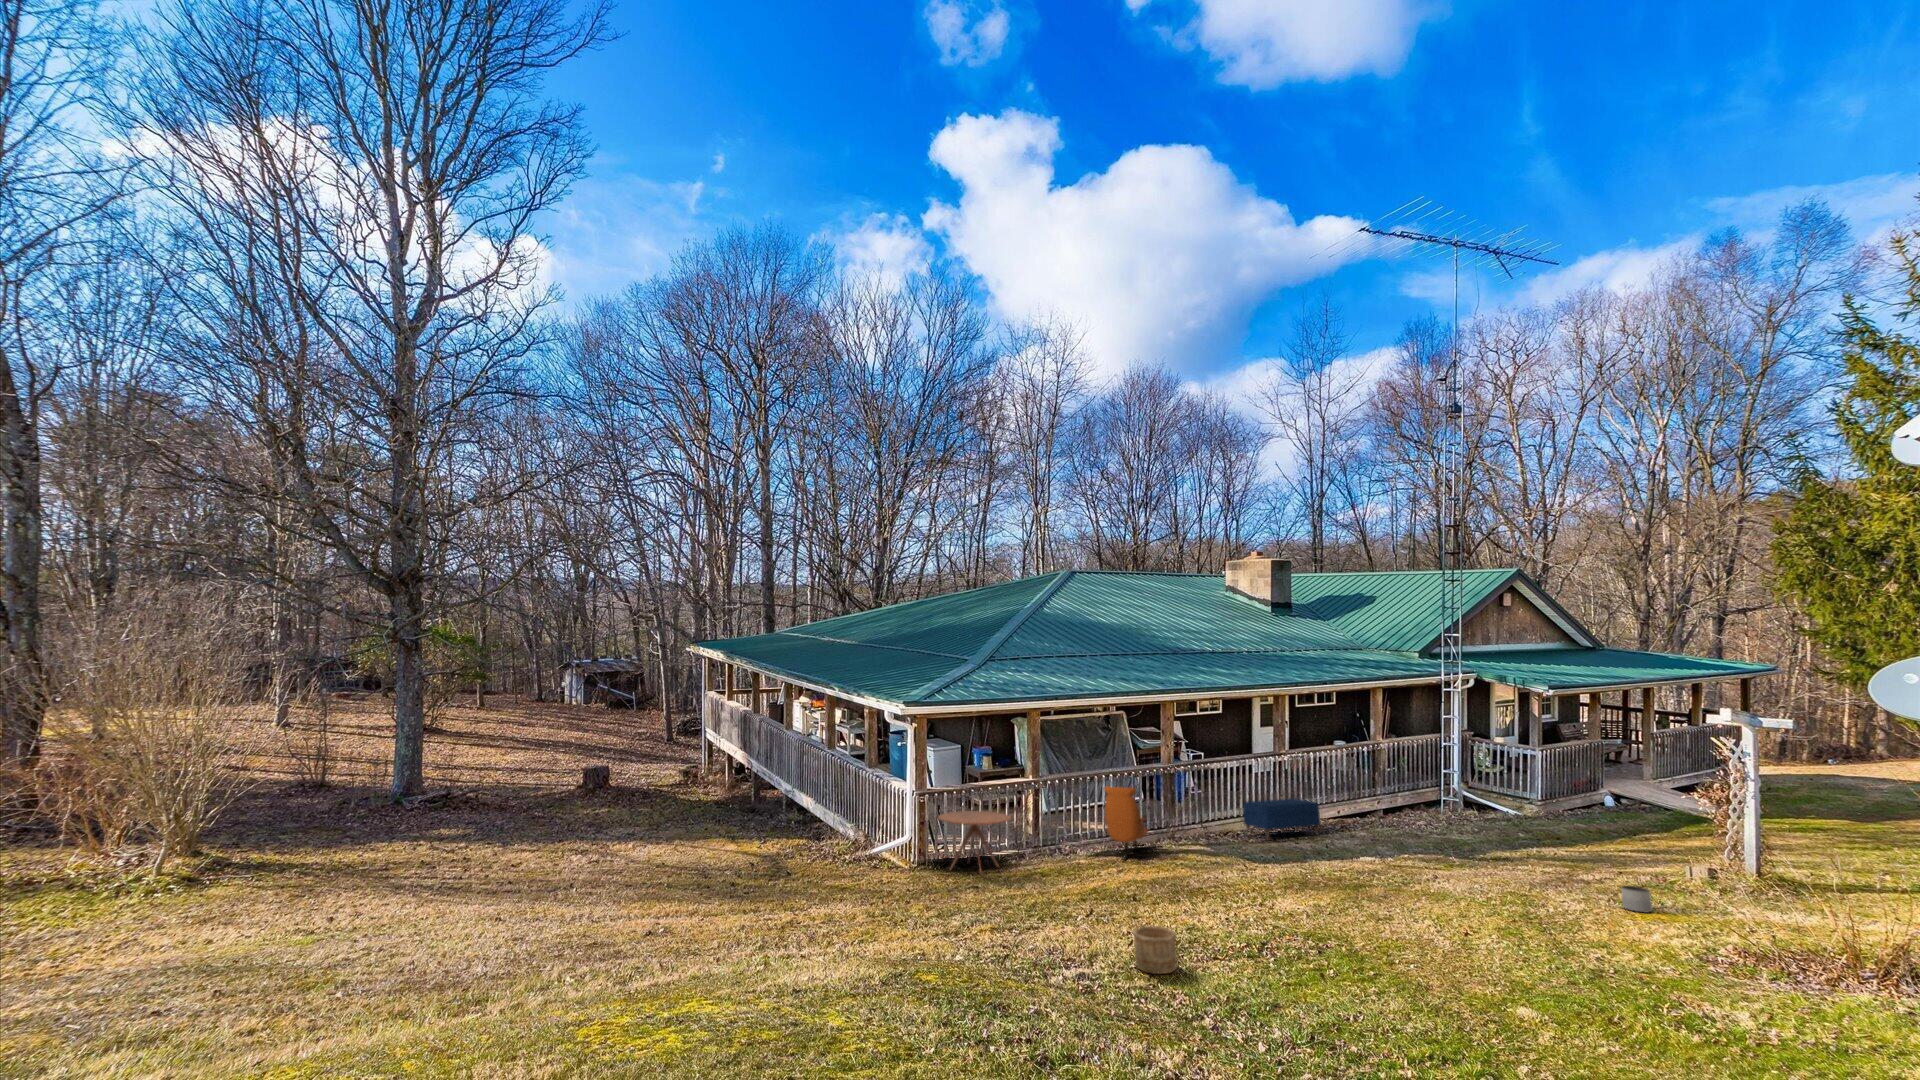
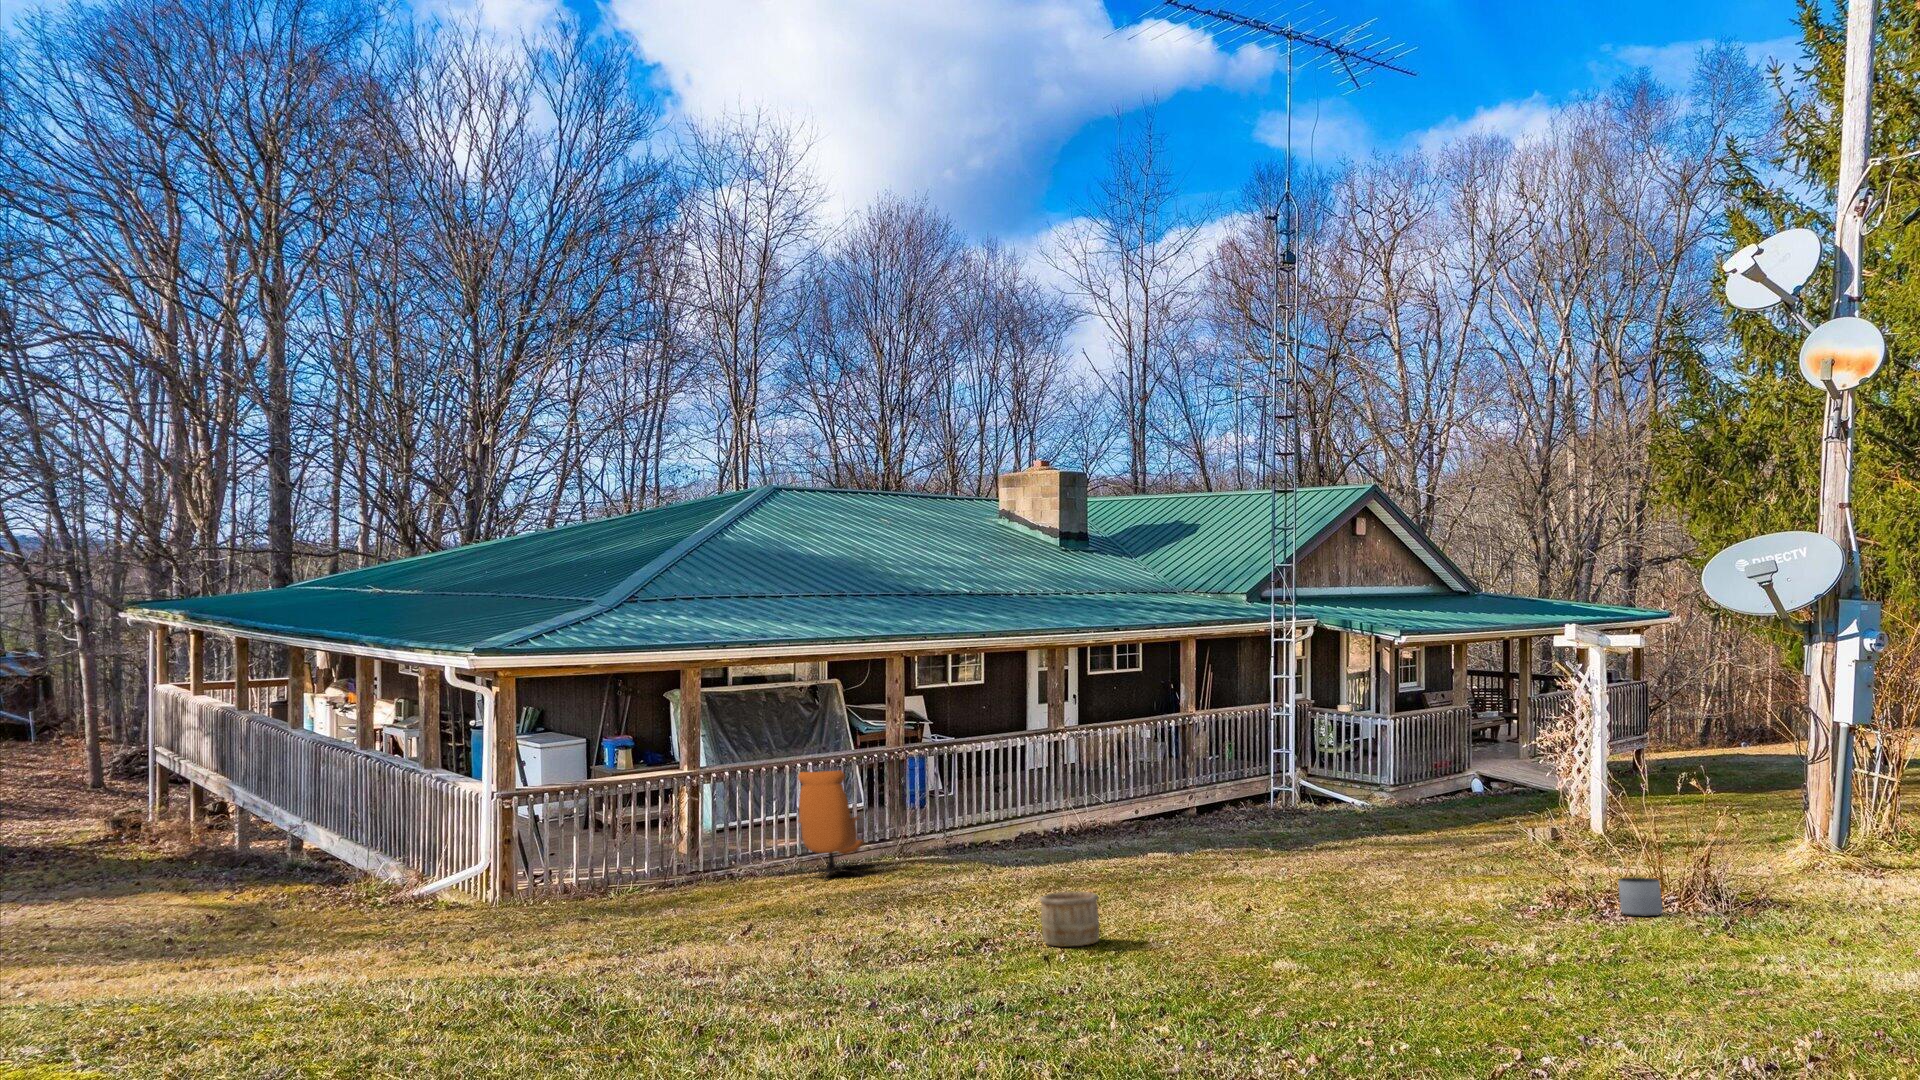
bench: present [1243,798,1320,840] -> none [1002,794,1108,850]
round table: present [938,811,1011,874] -> none [536,820,654,908]
planter: present [1621,886,1653,913] -> present [1618,877,1663,916]
wooden bucket: present [1133,926,1177,974] -> present [1039,891,1099,947]

